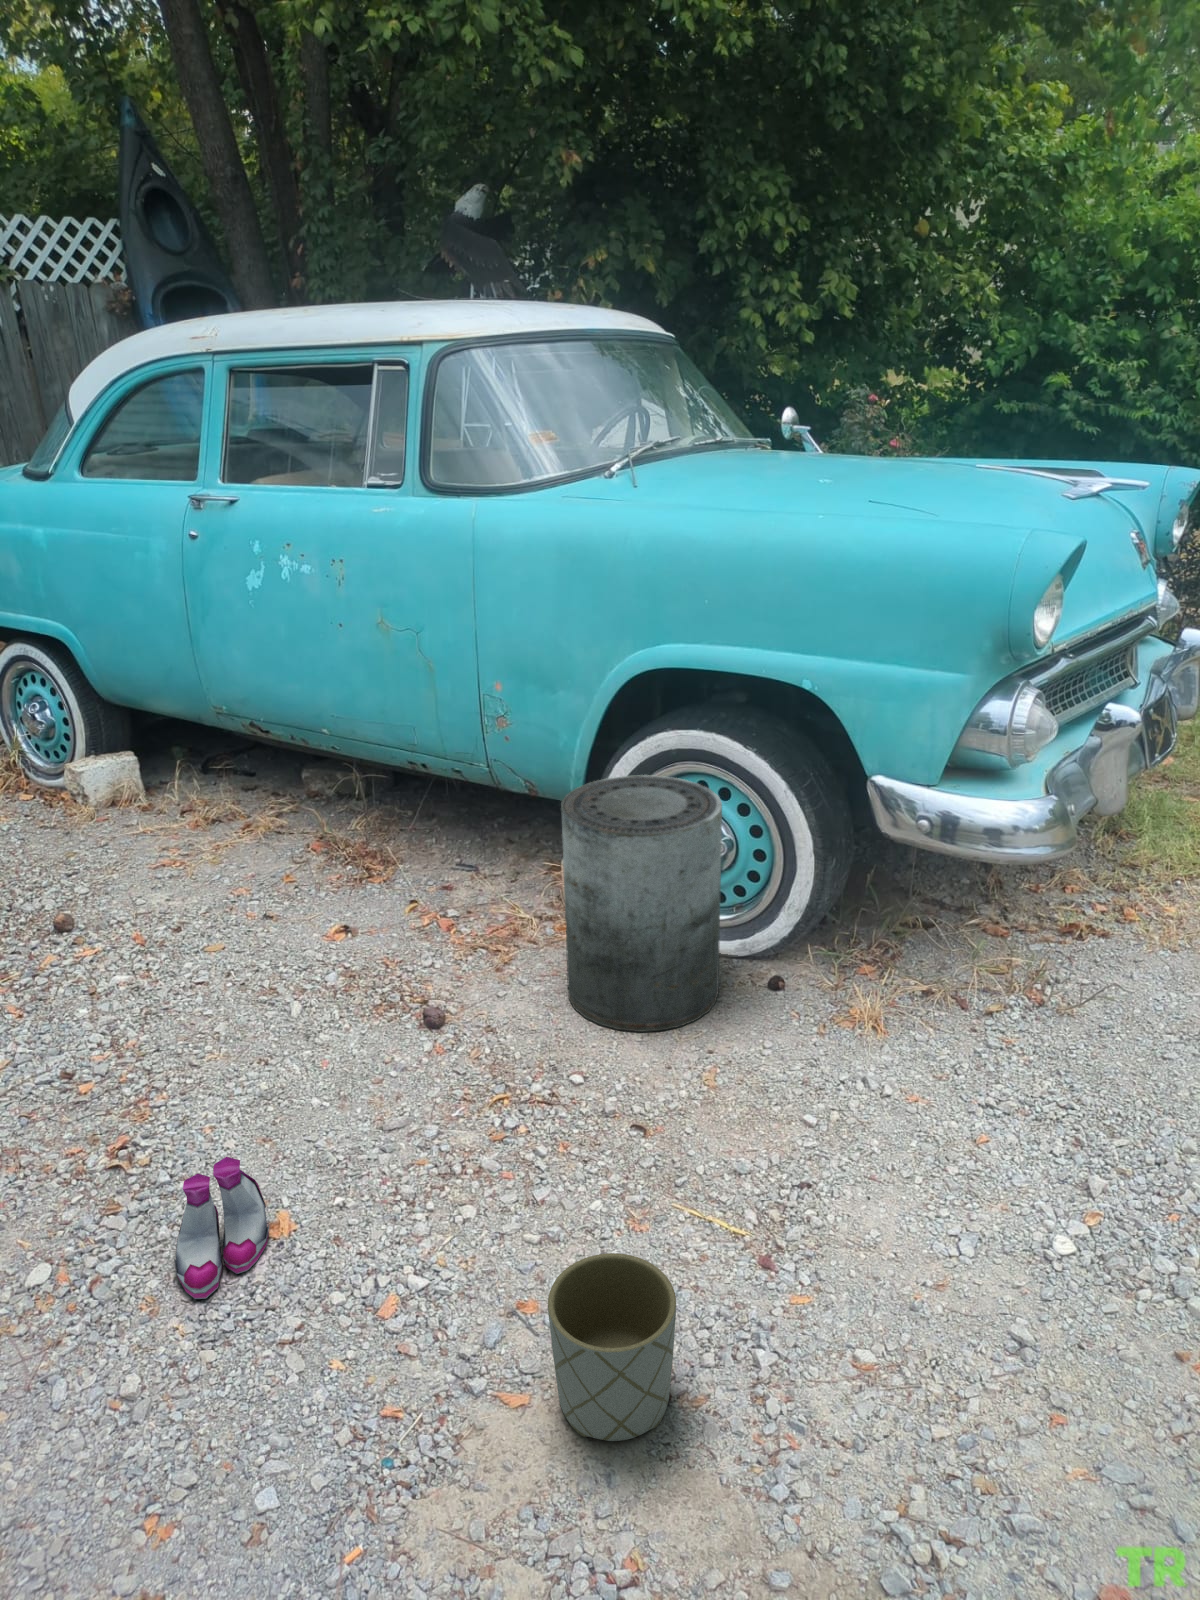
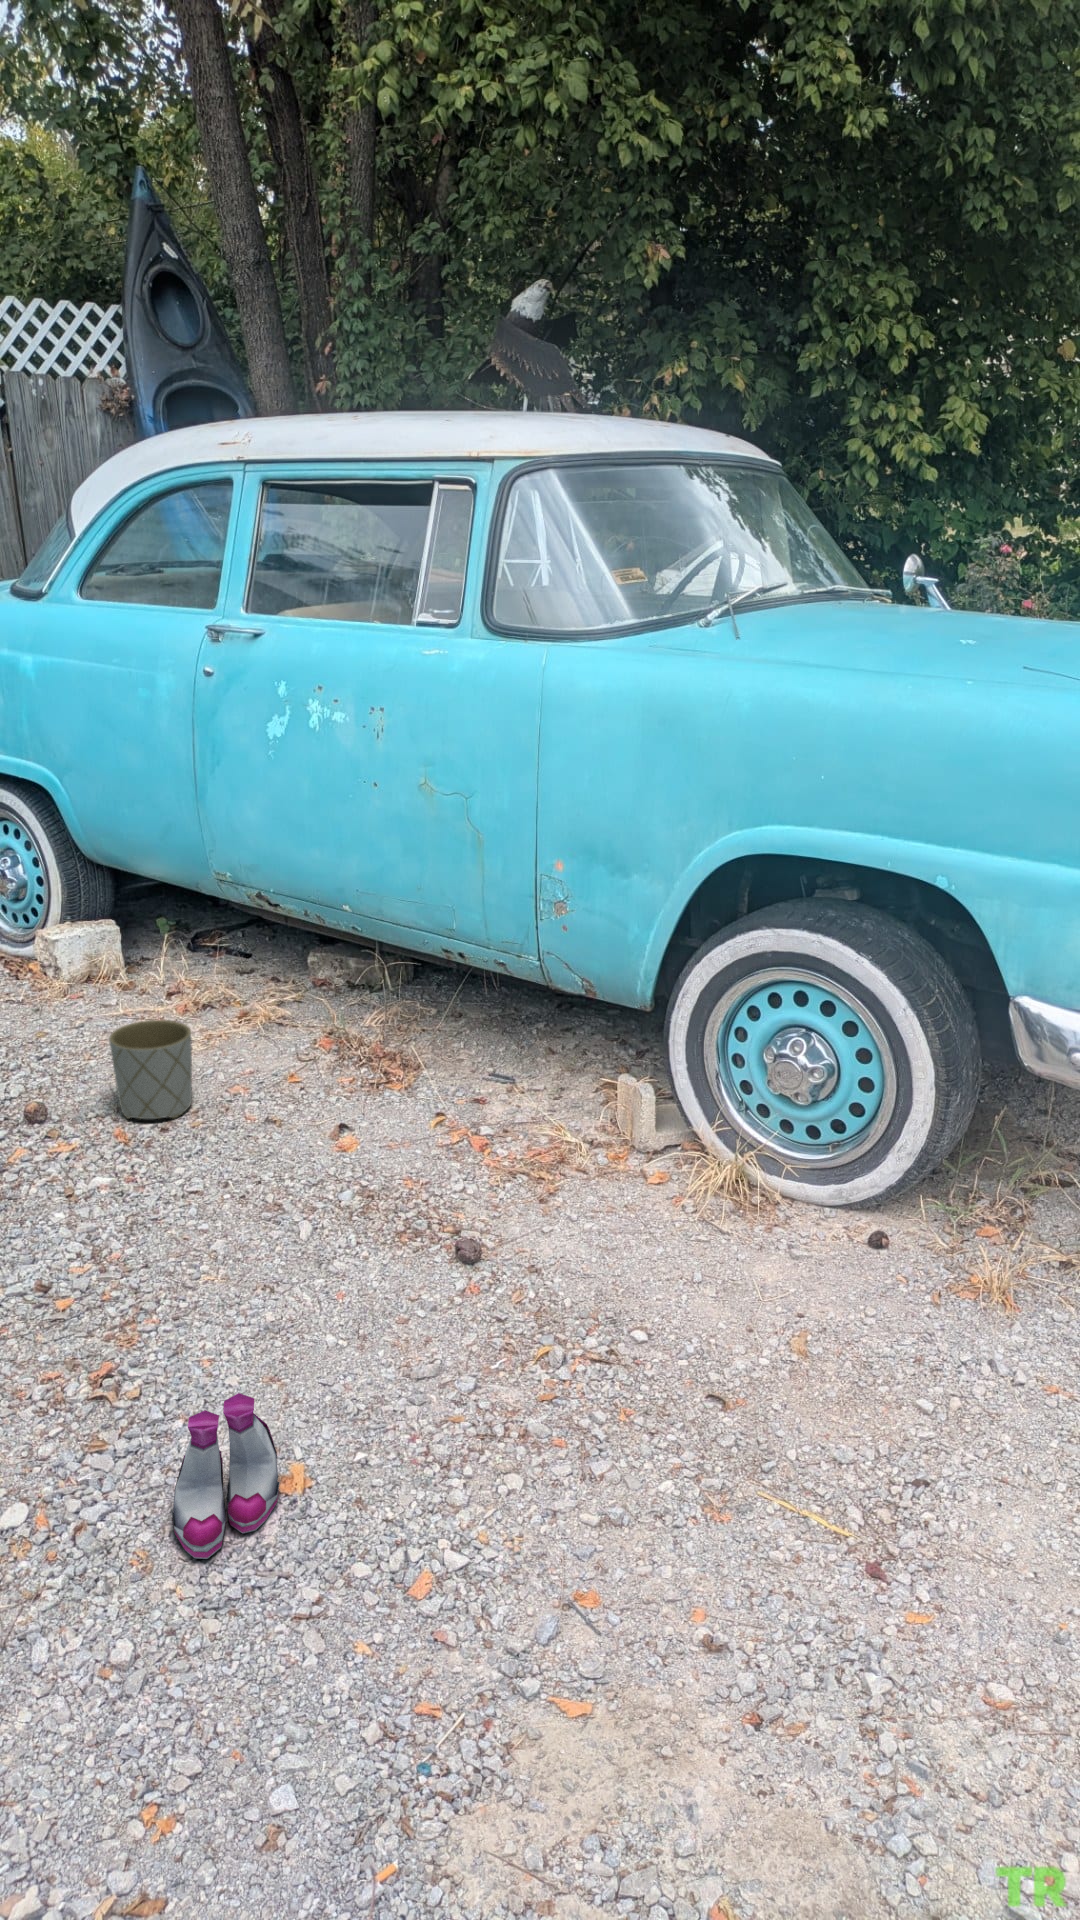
trash can: present [561,775,722,1032] -> none [629,978,833,1287]
planter: present [548,1253,676,1441] -> present [109,1020,192,1119]

